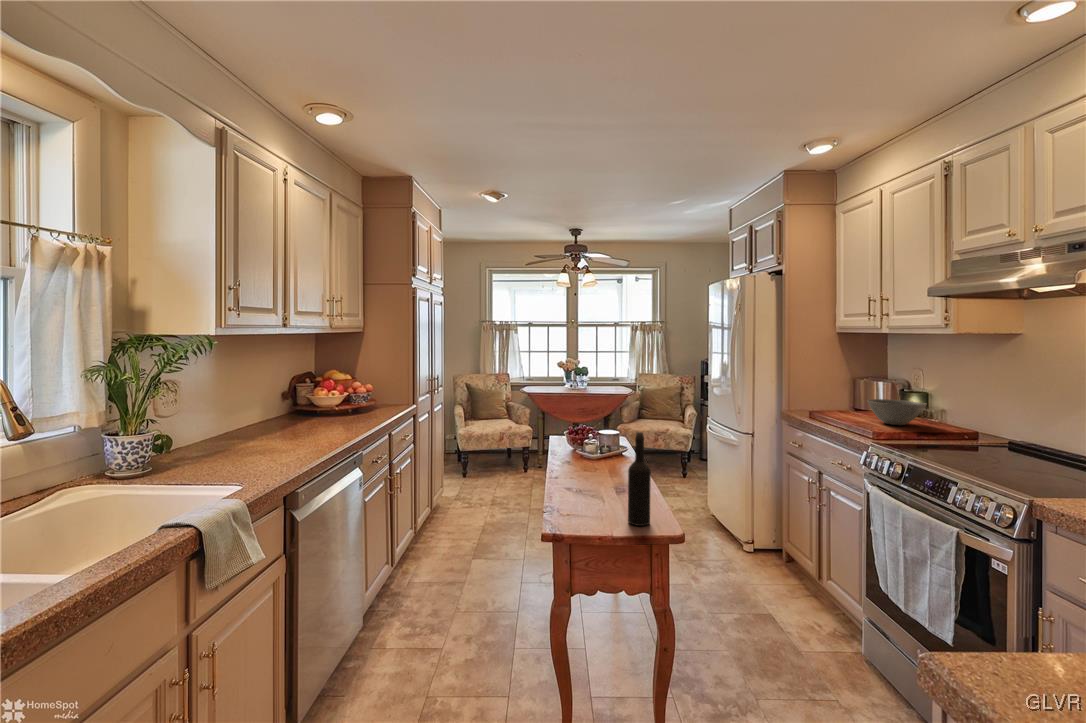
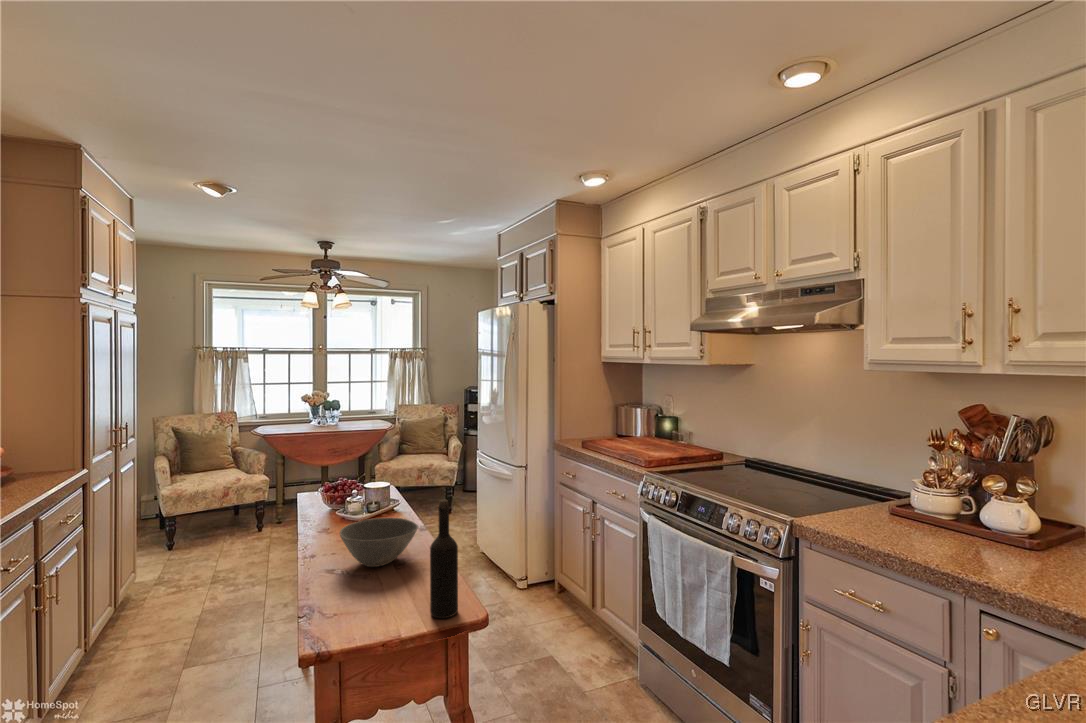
bowl: present [867,399,927,425] -> present [340,518,418,567]

